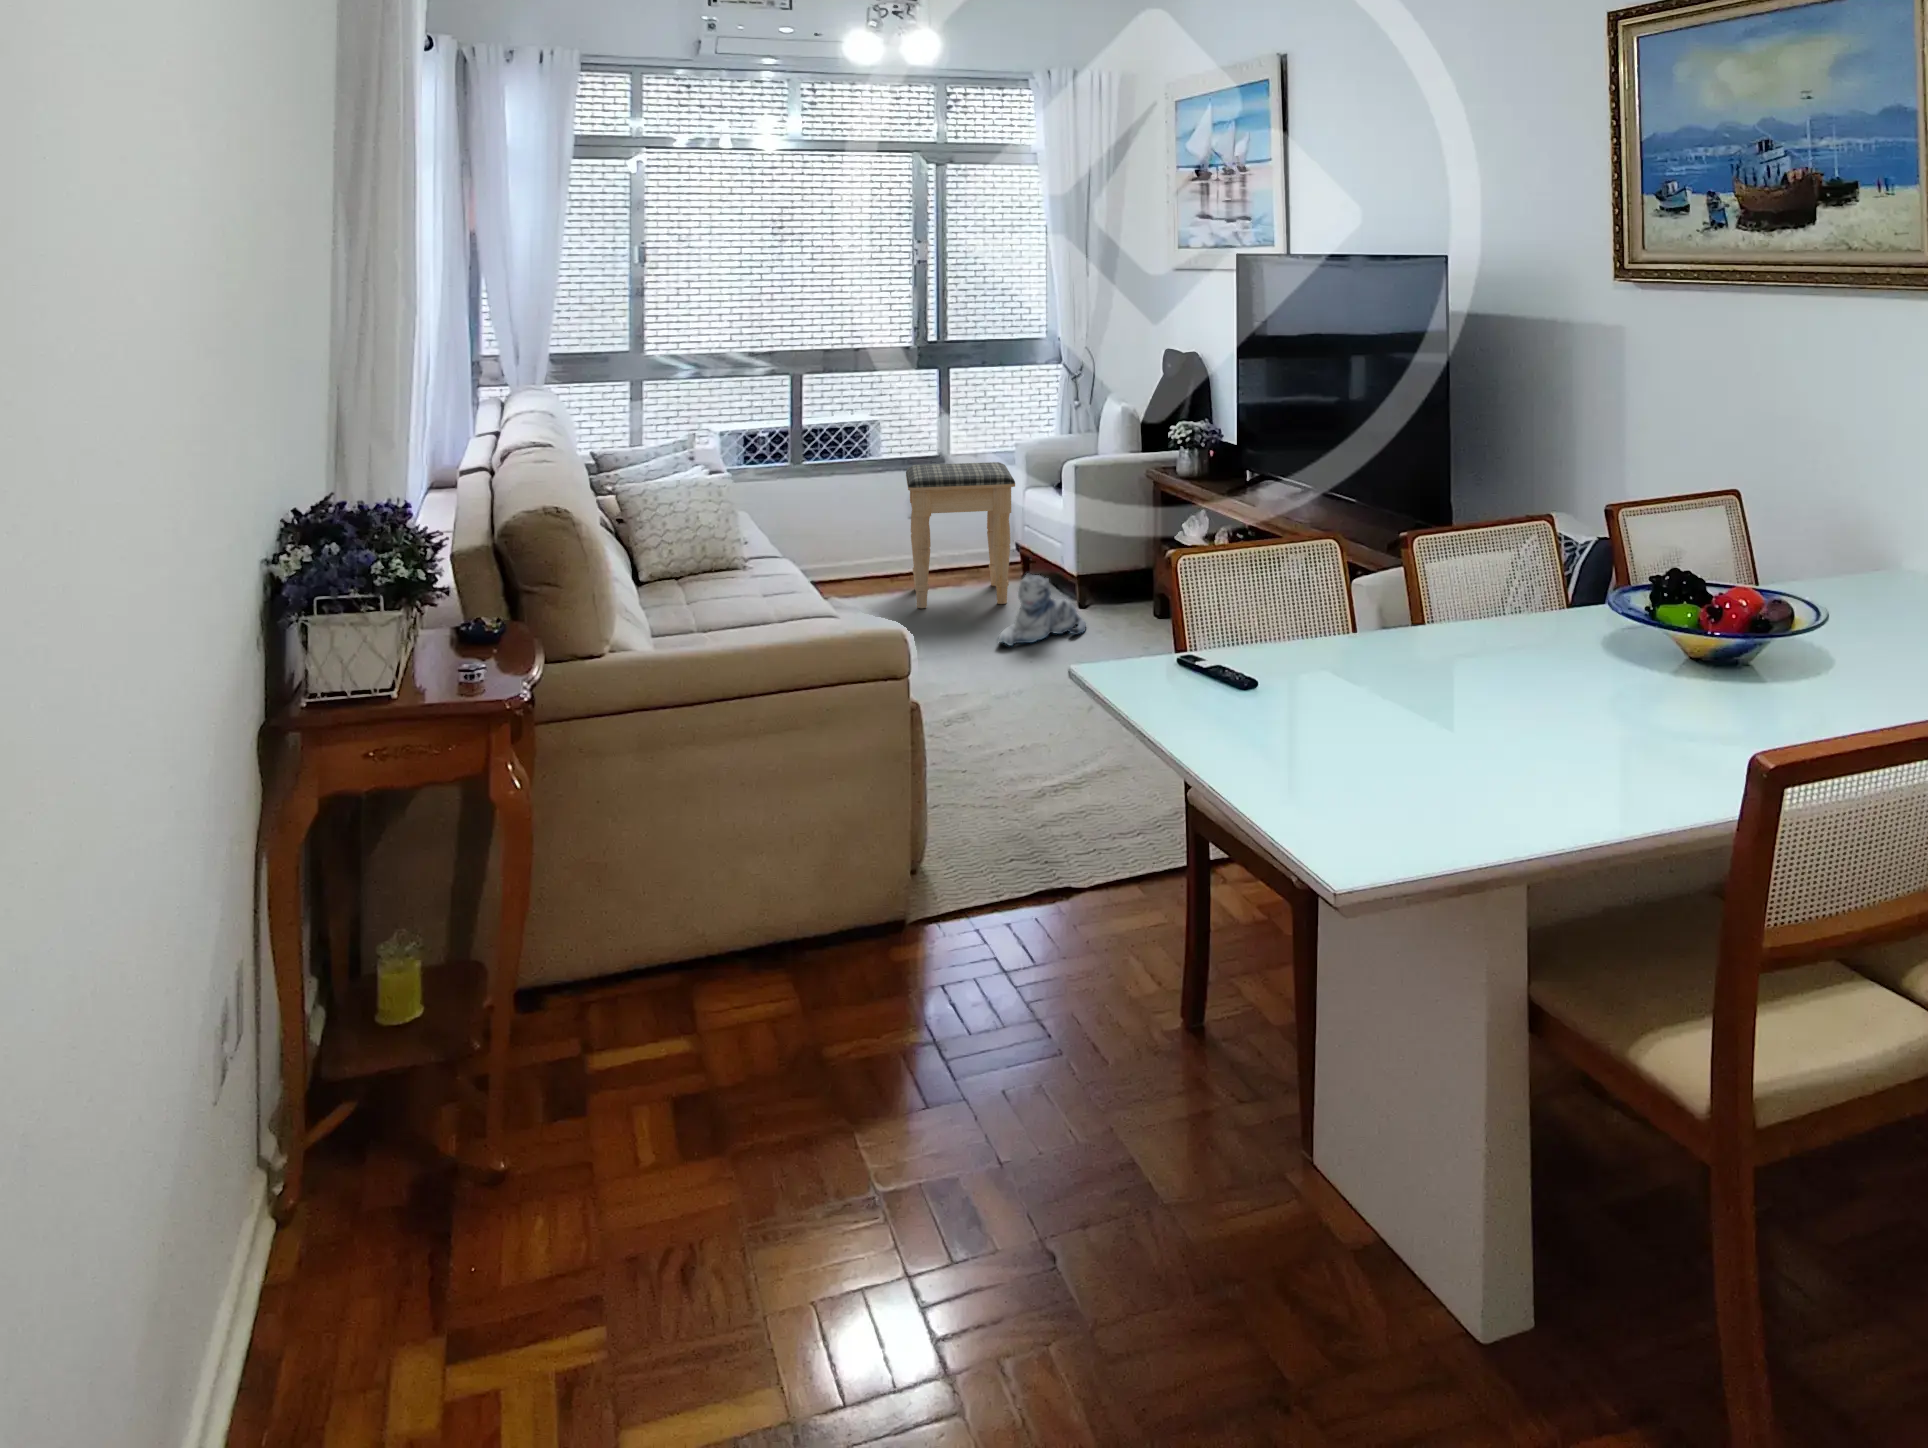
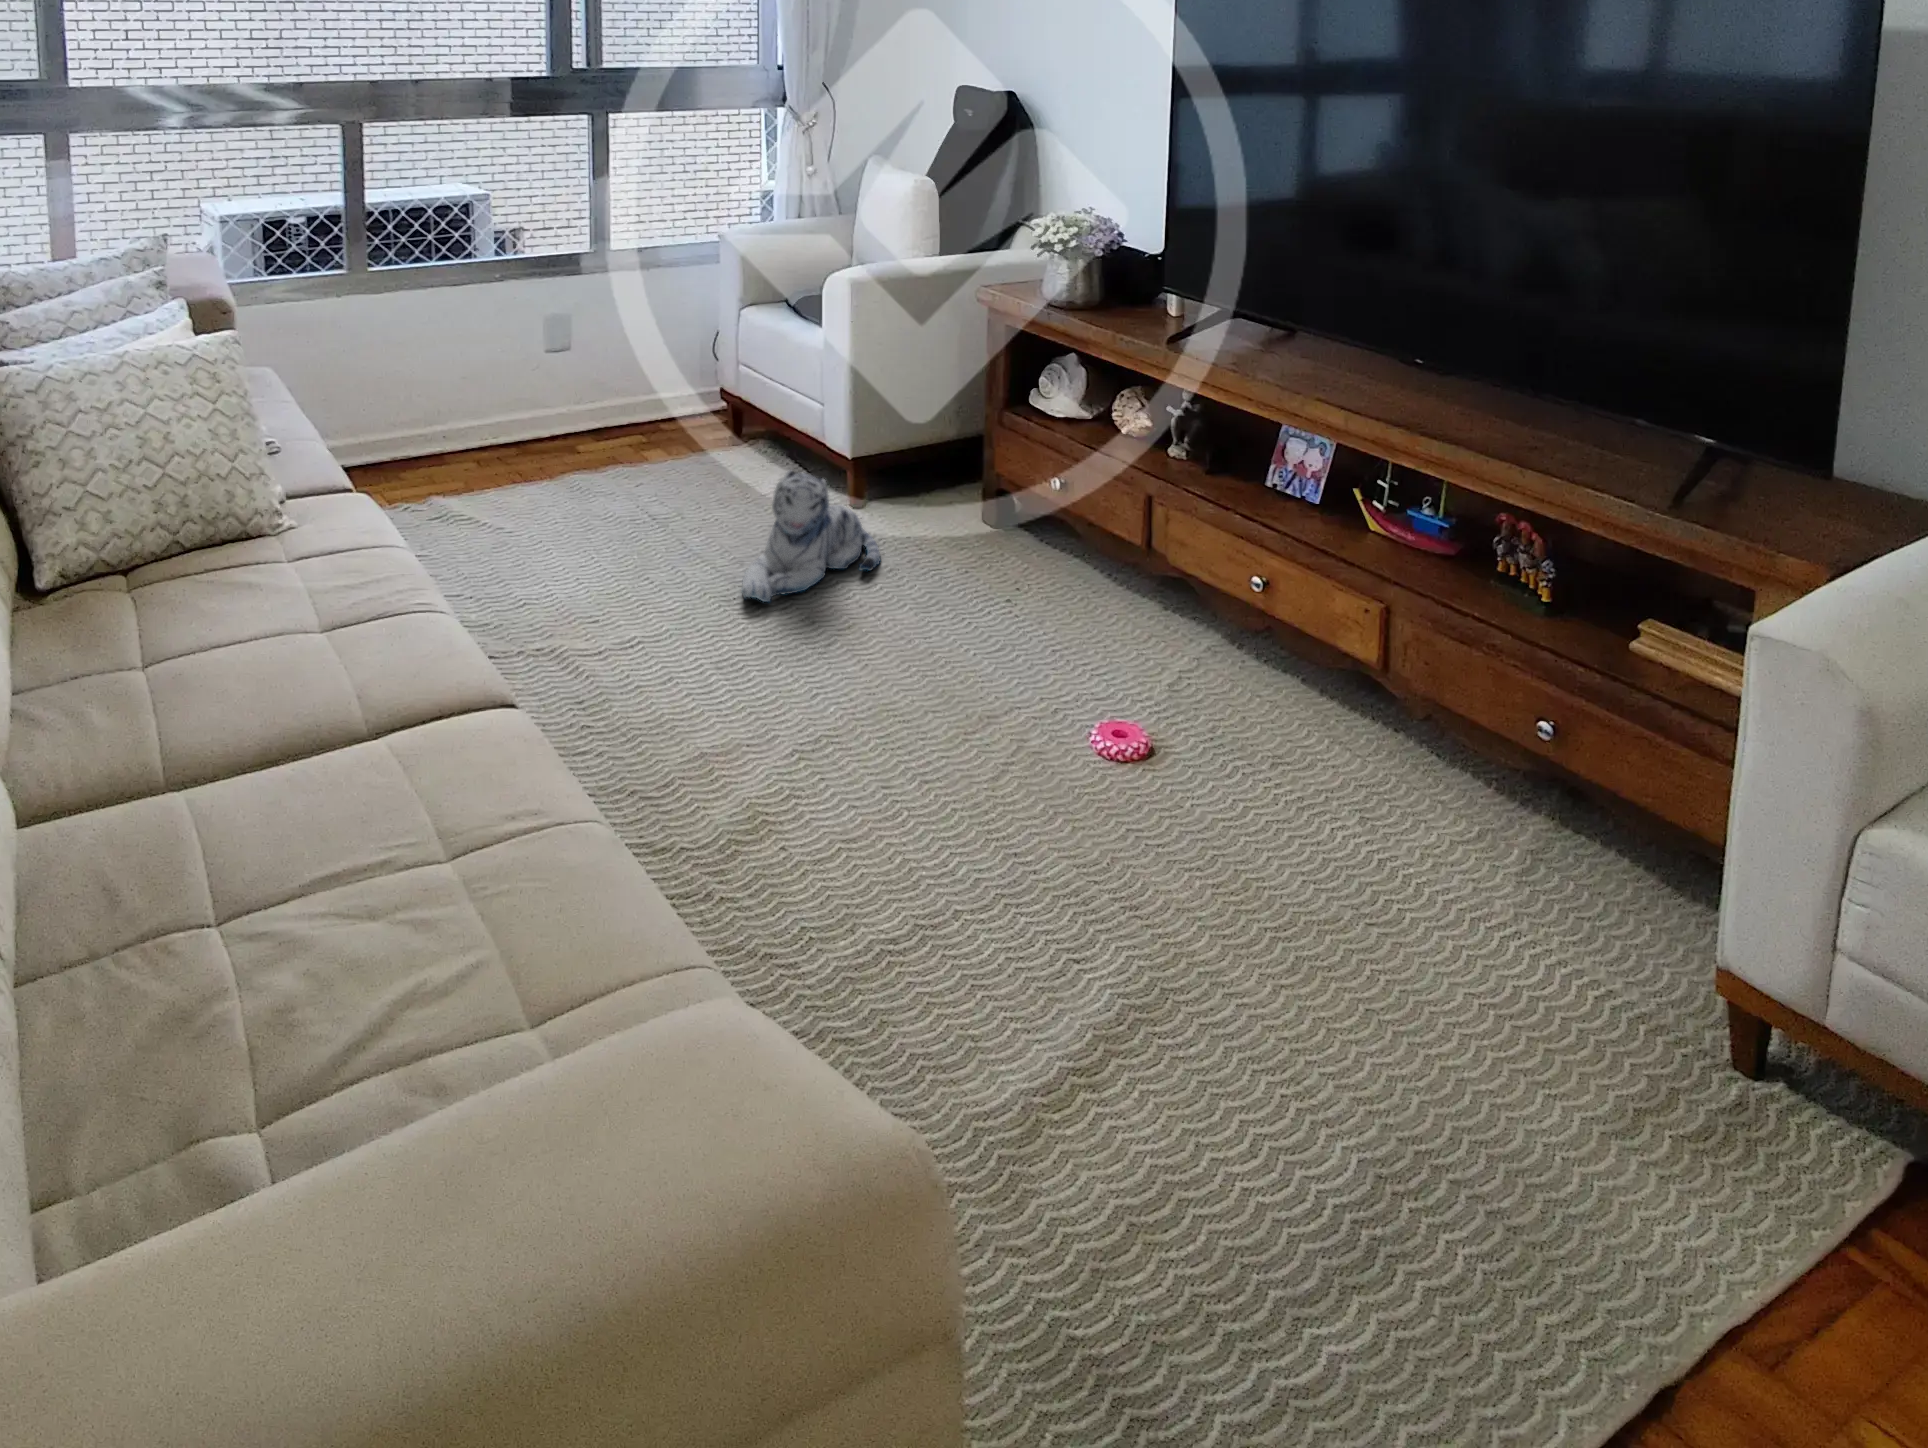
footstool: present [906,462,1015,608] -> none [546,267,742,513]

